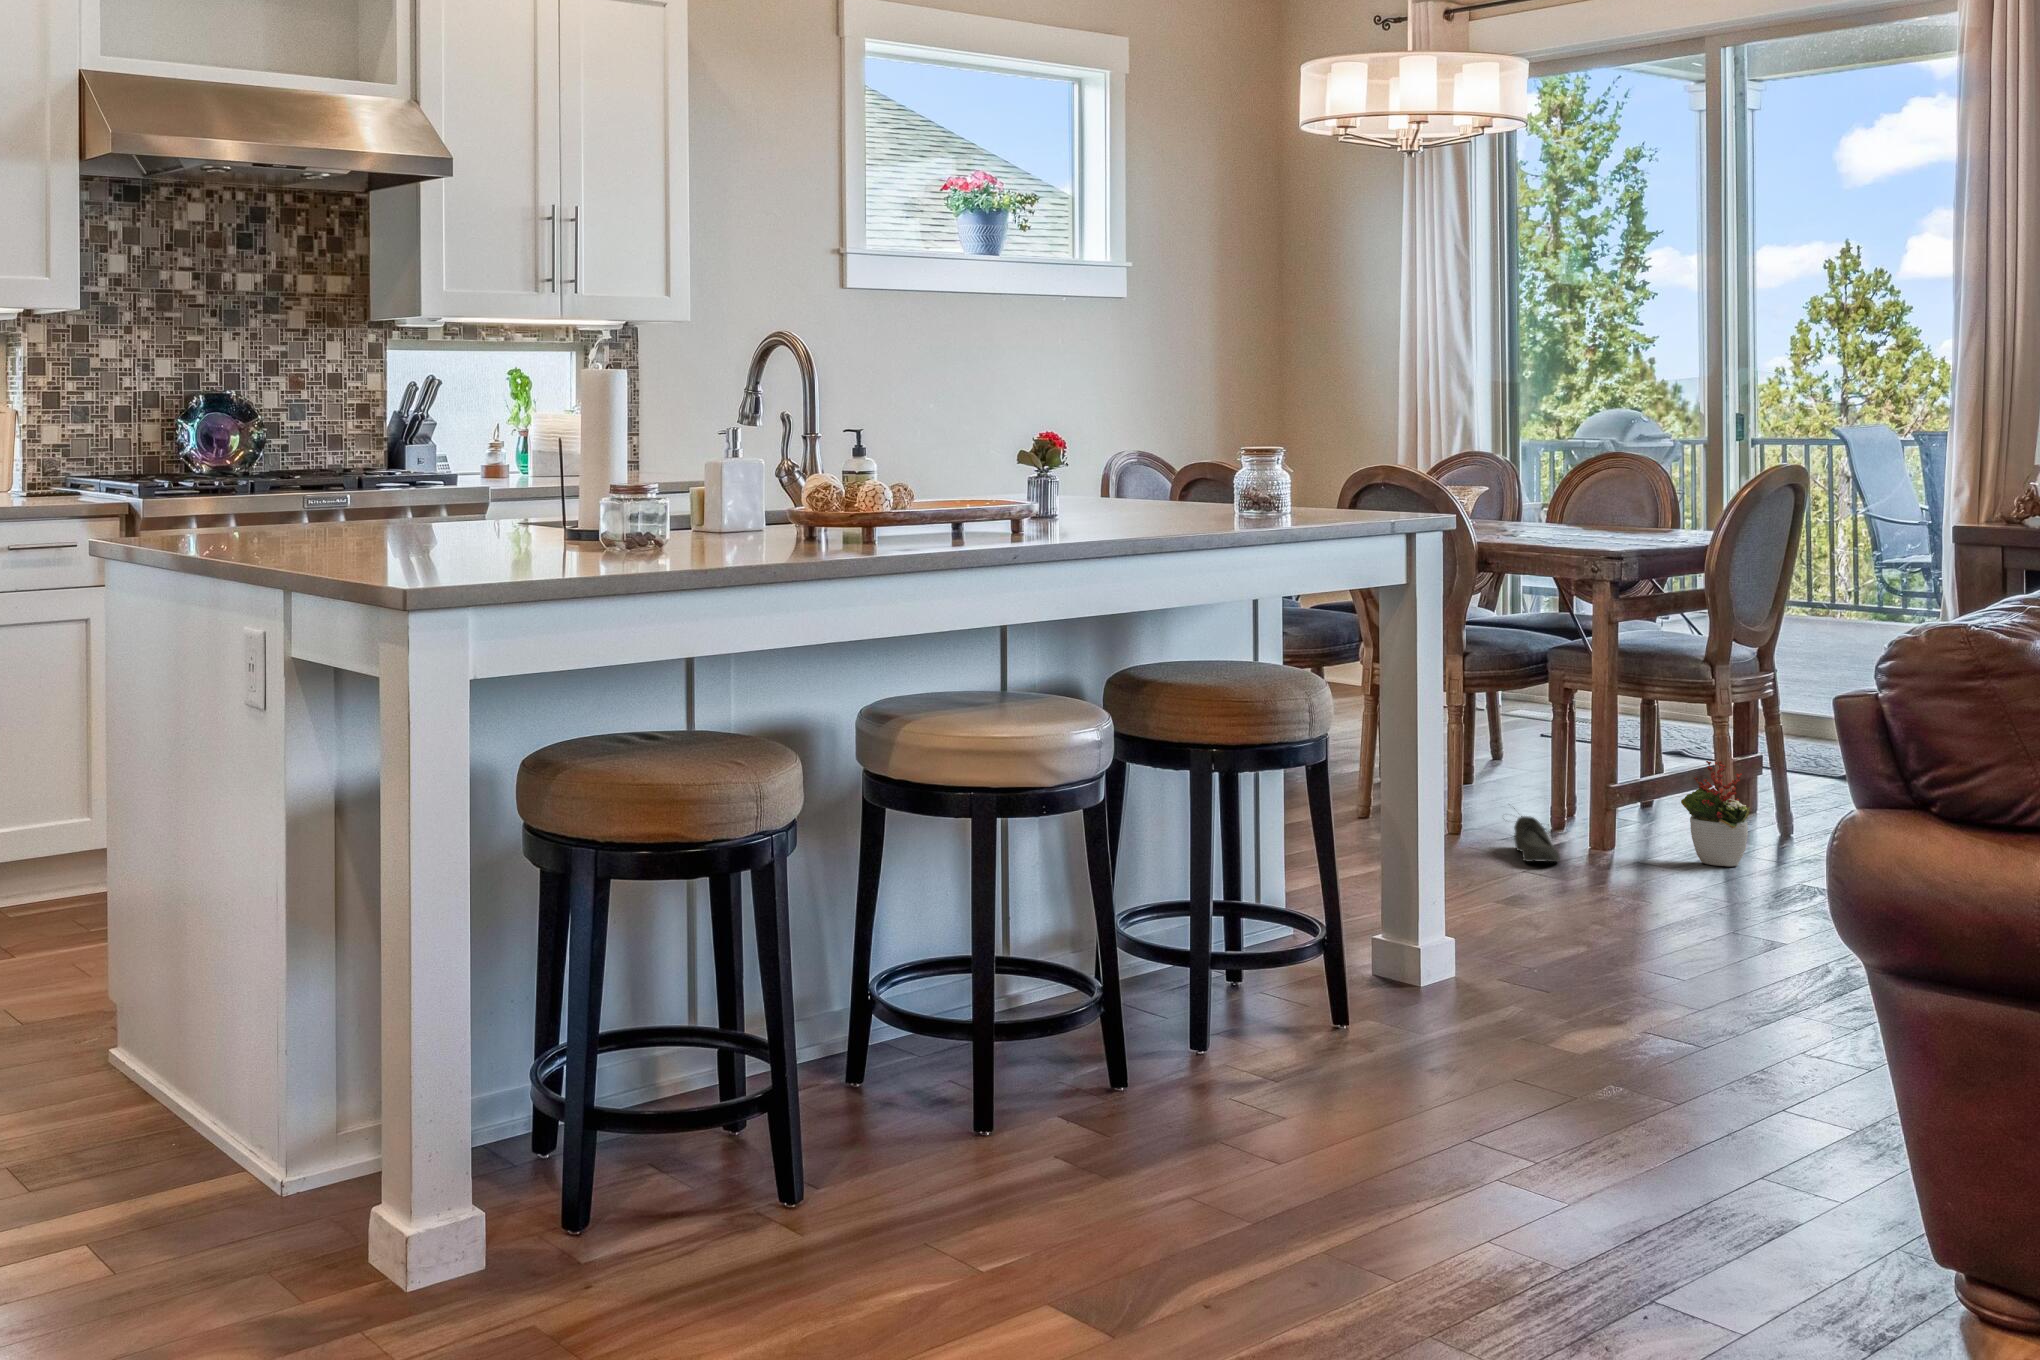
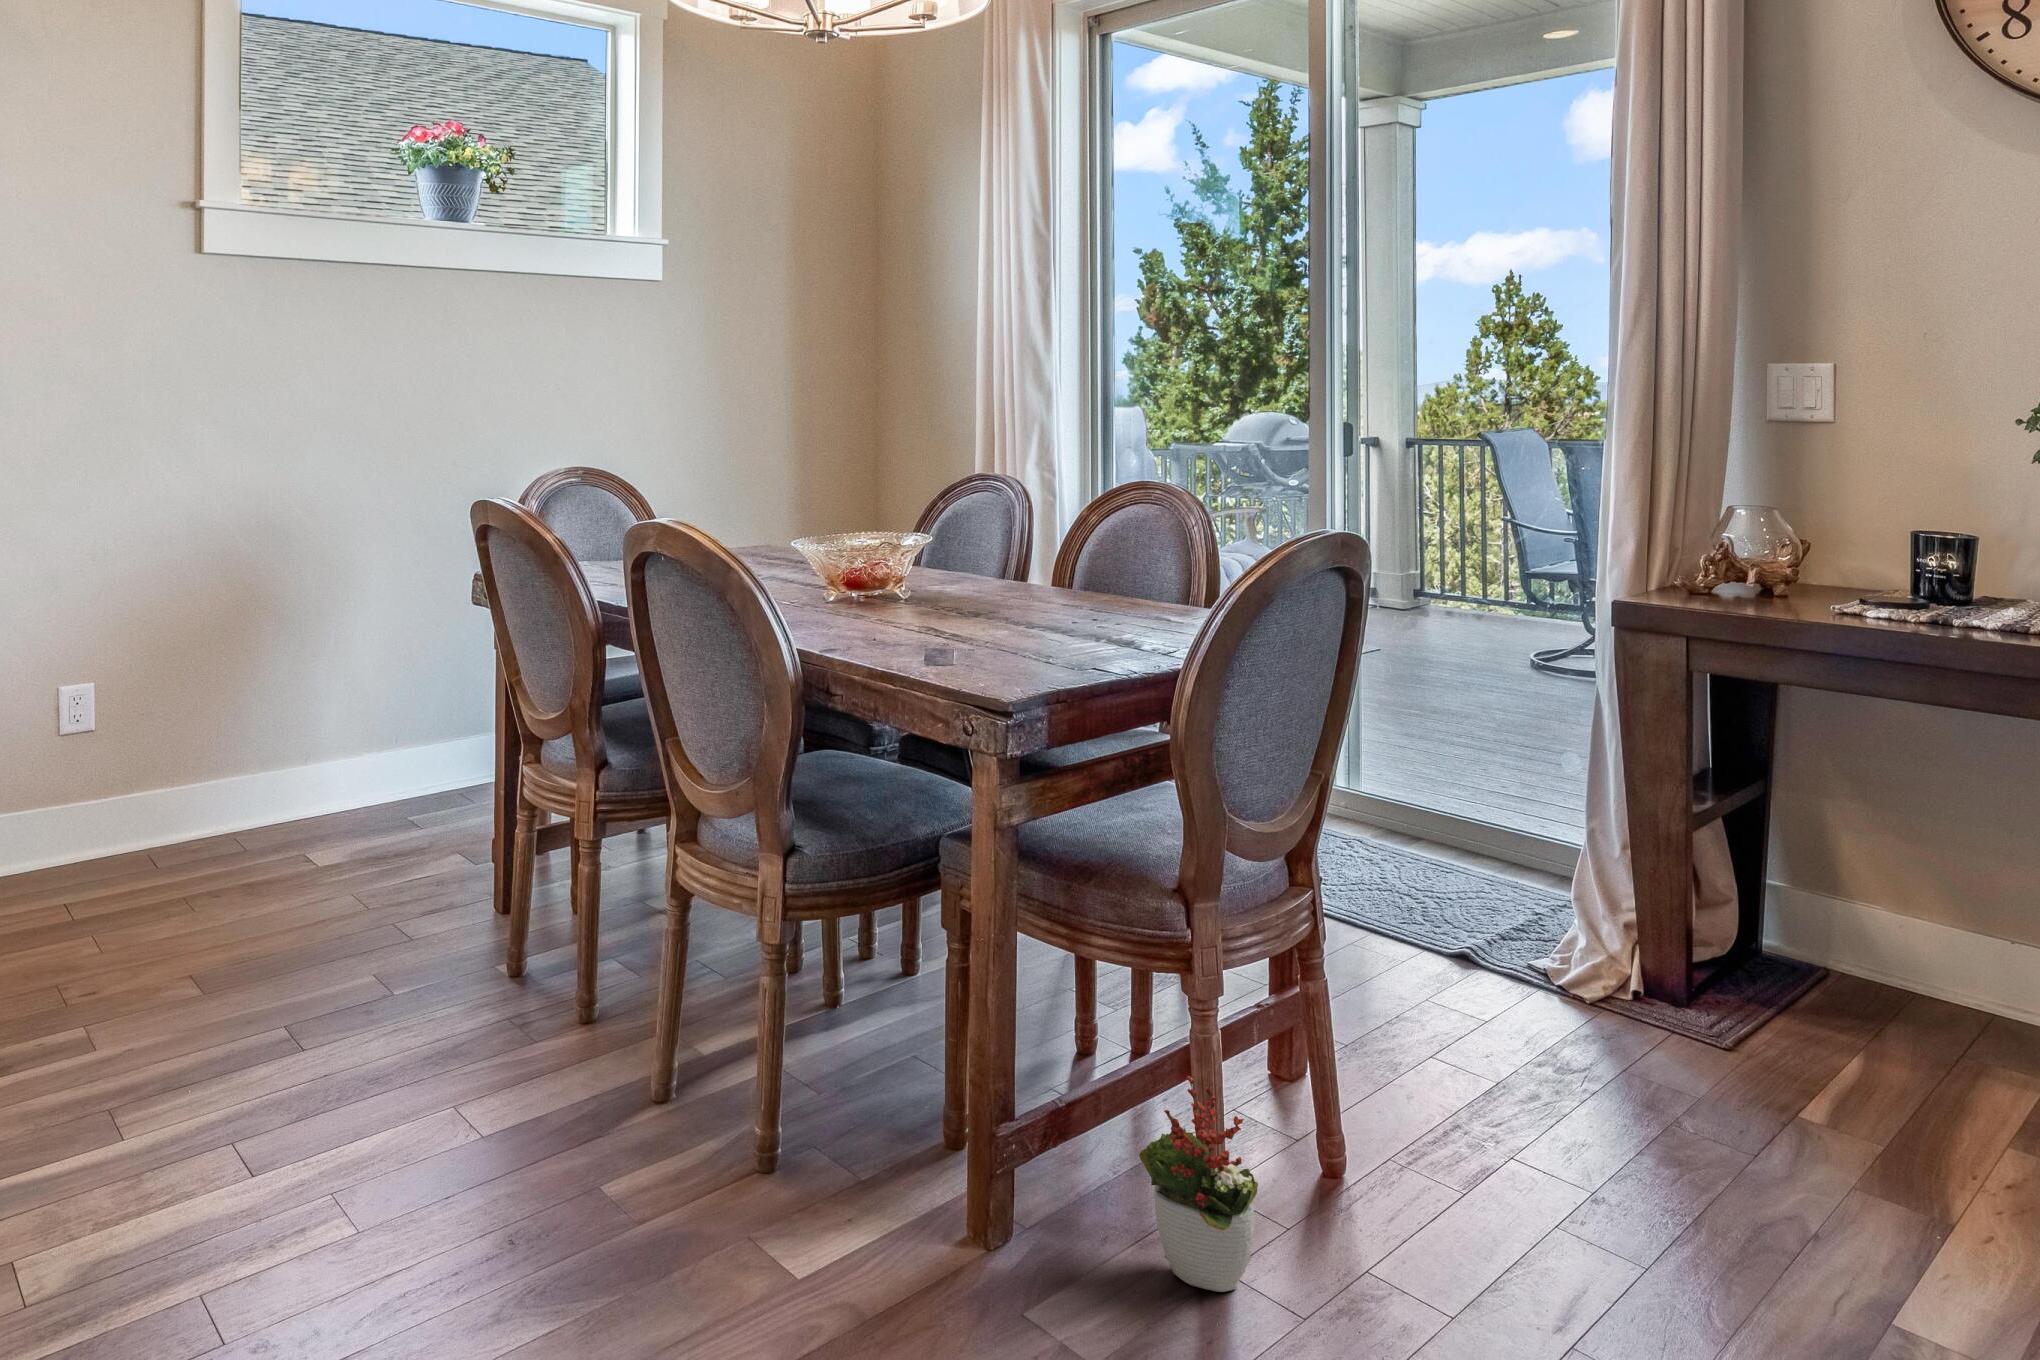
shoe: present [1514,808,1560,862] -> none [831,1140,924,1291]

